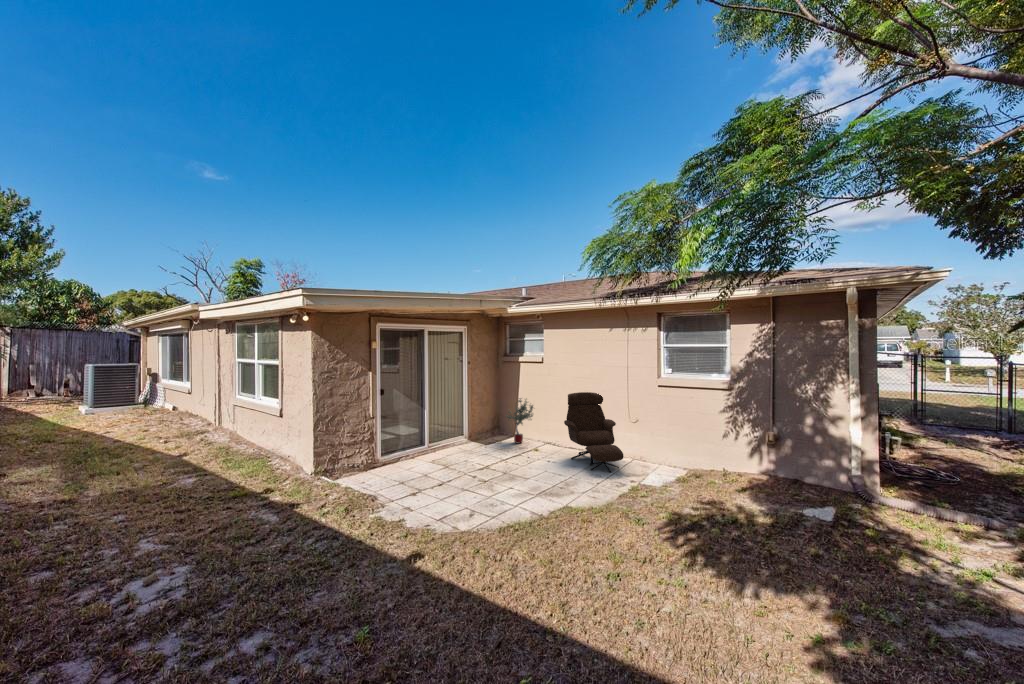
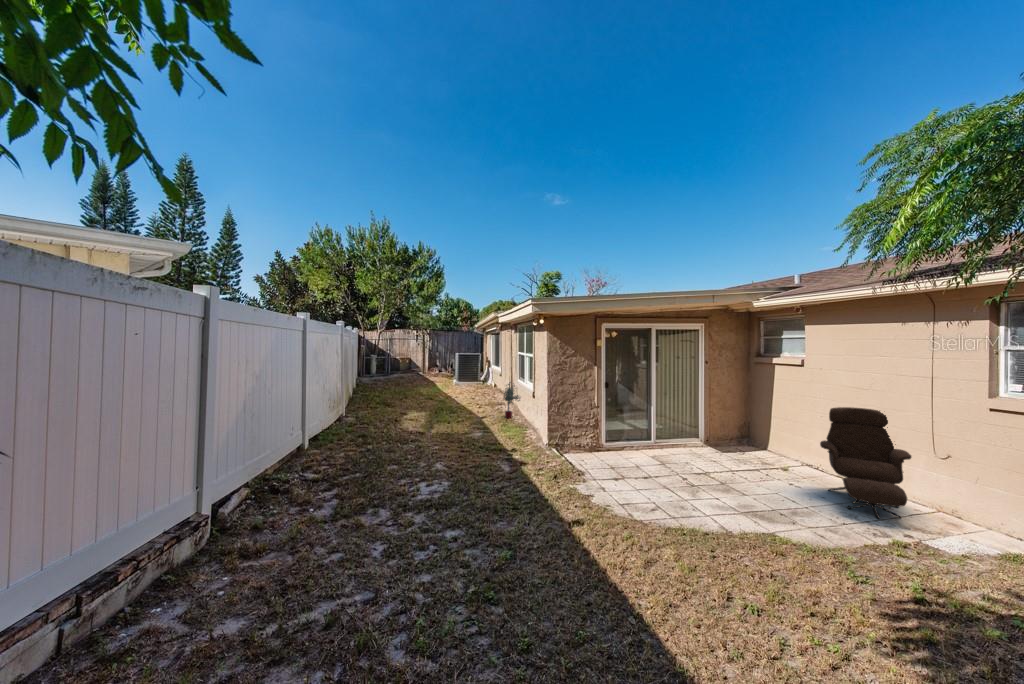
potted tree: present [506,399,533,443] -> present [503,382,520,418]

